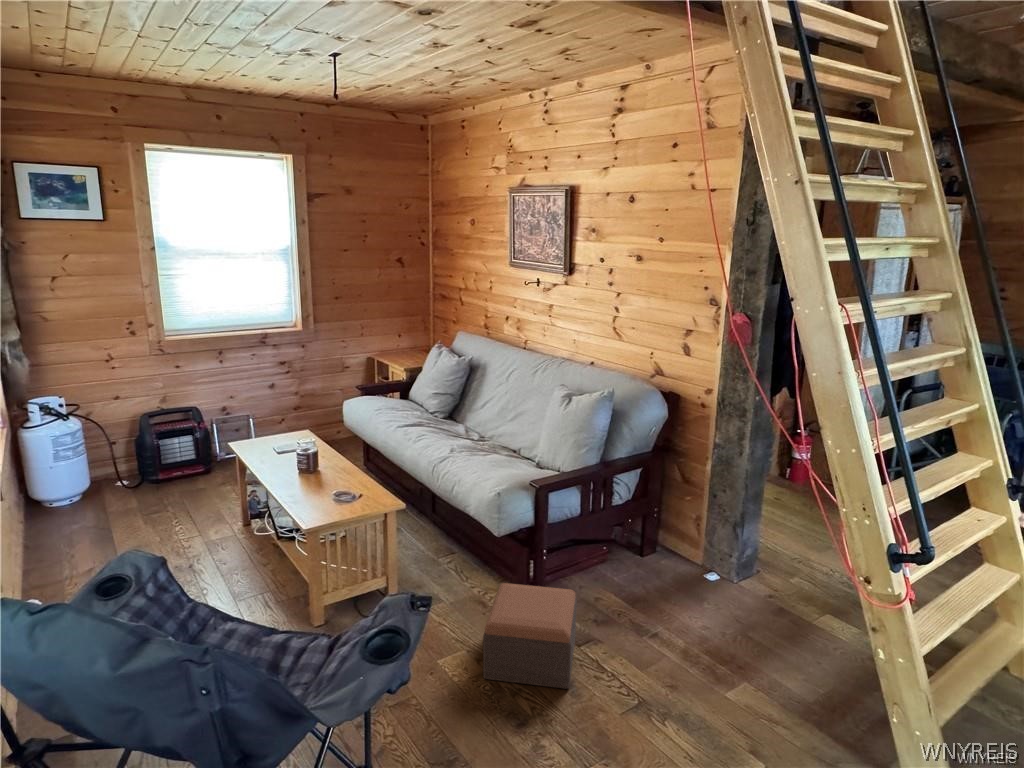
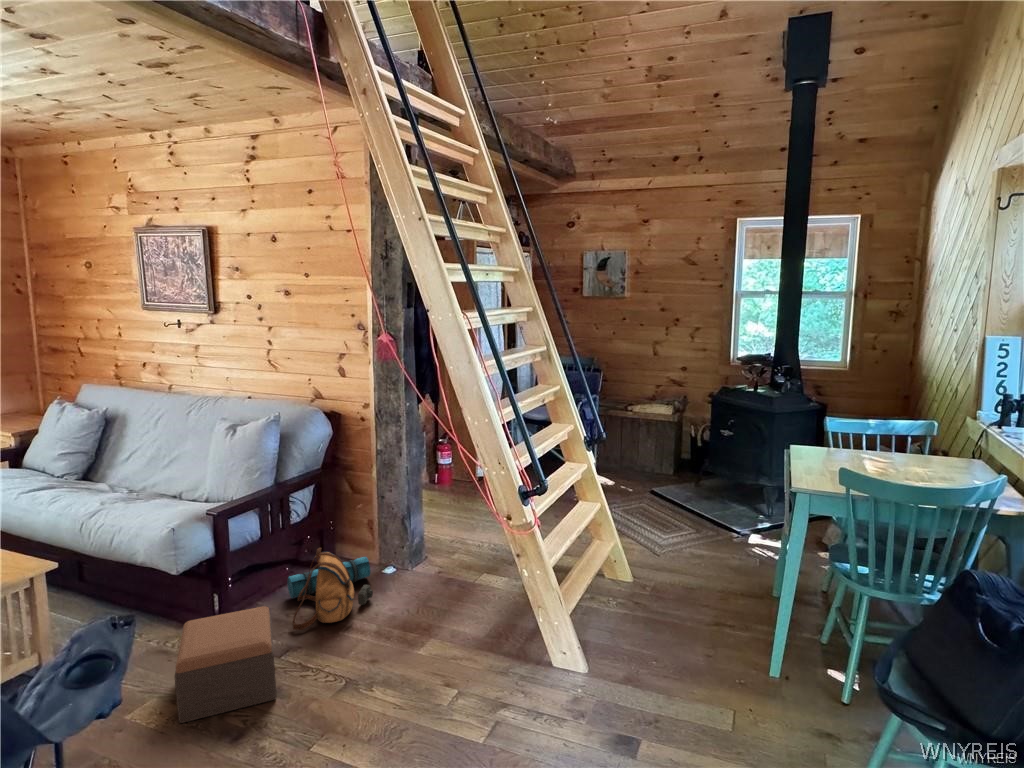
backpack: none [598,541,689,624] -> present [287,548,373,630]

